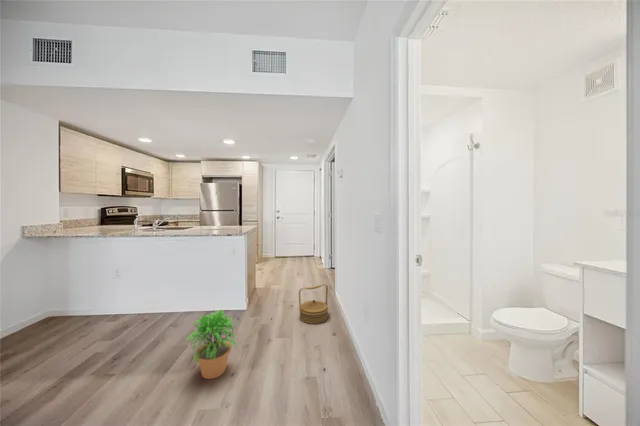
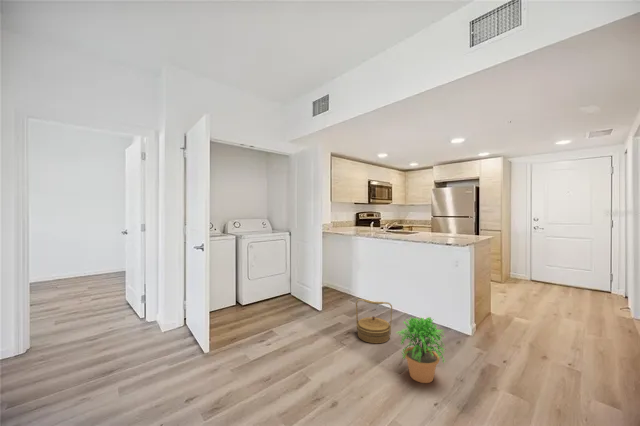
basket: present [299,284,328,324] -> present [356,299,392,343]

